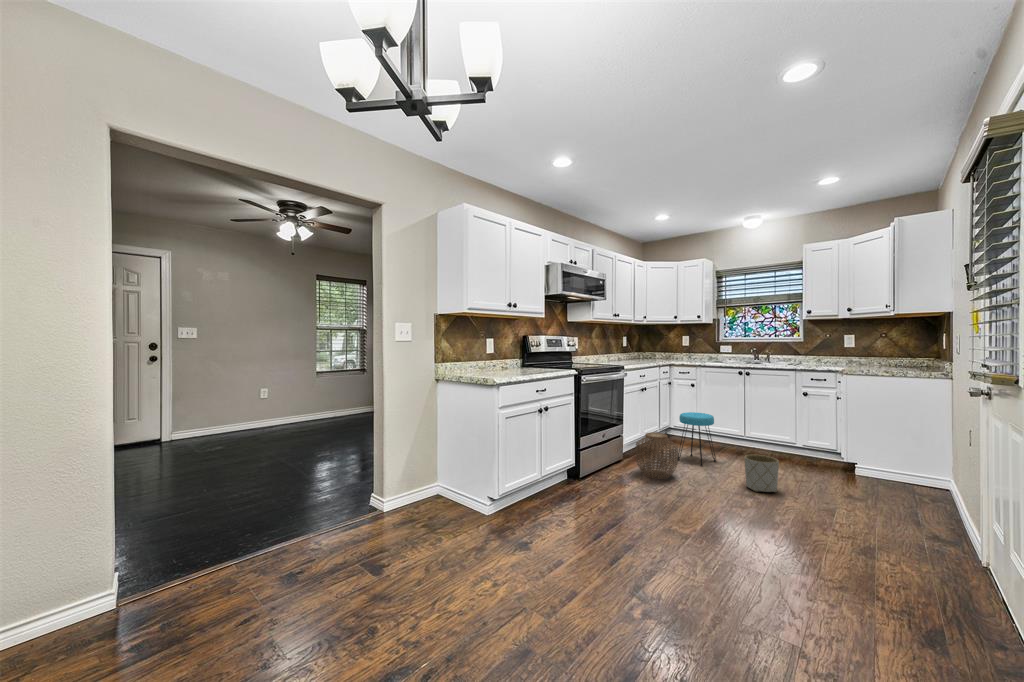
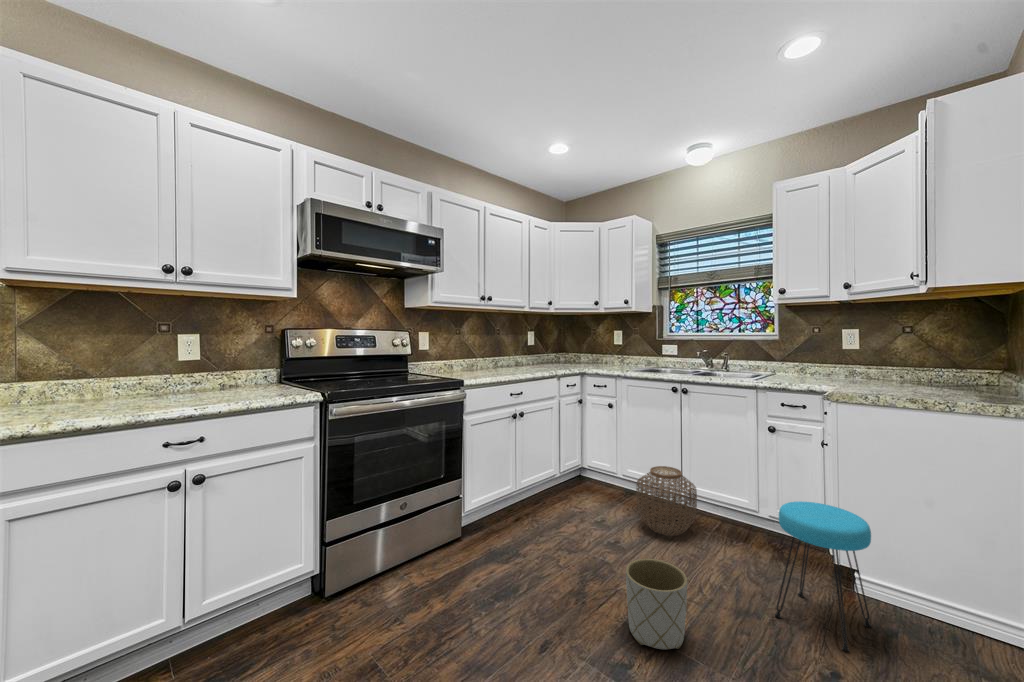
stool: present [678,412,716,465] -> present [775,501,871,651]
woven basket: present [636,432,678,479] -> present [636,466,697,536]

